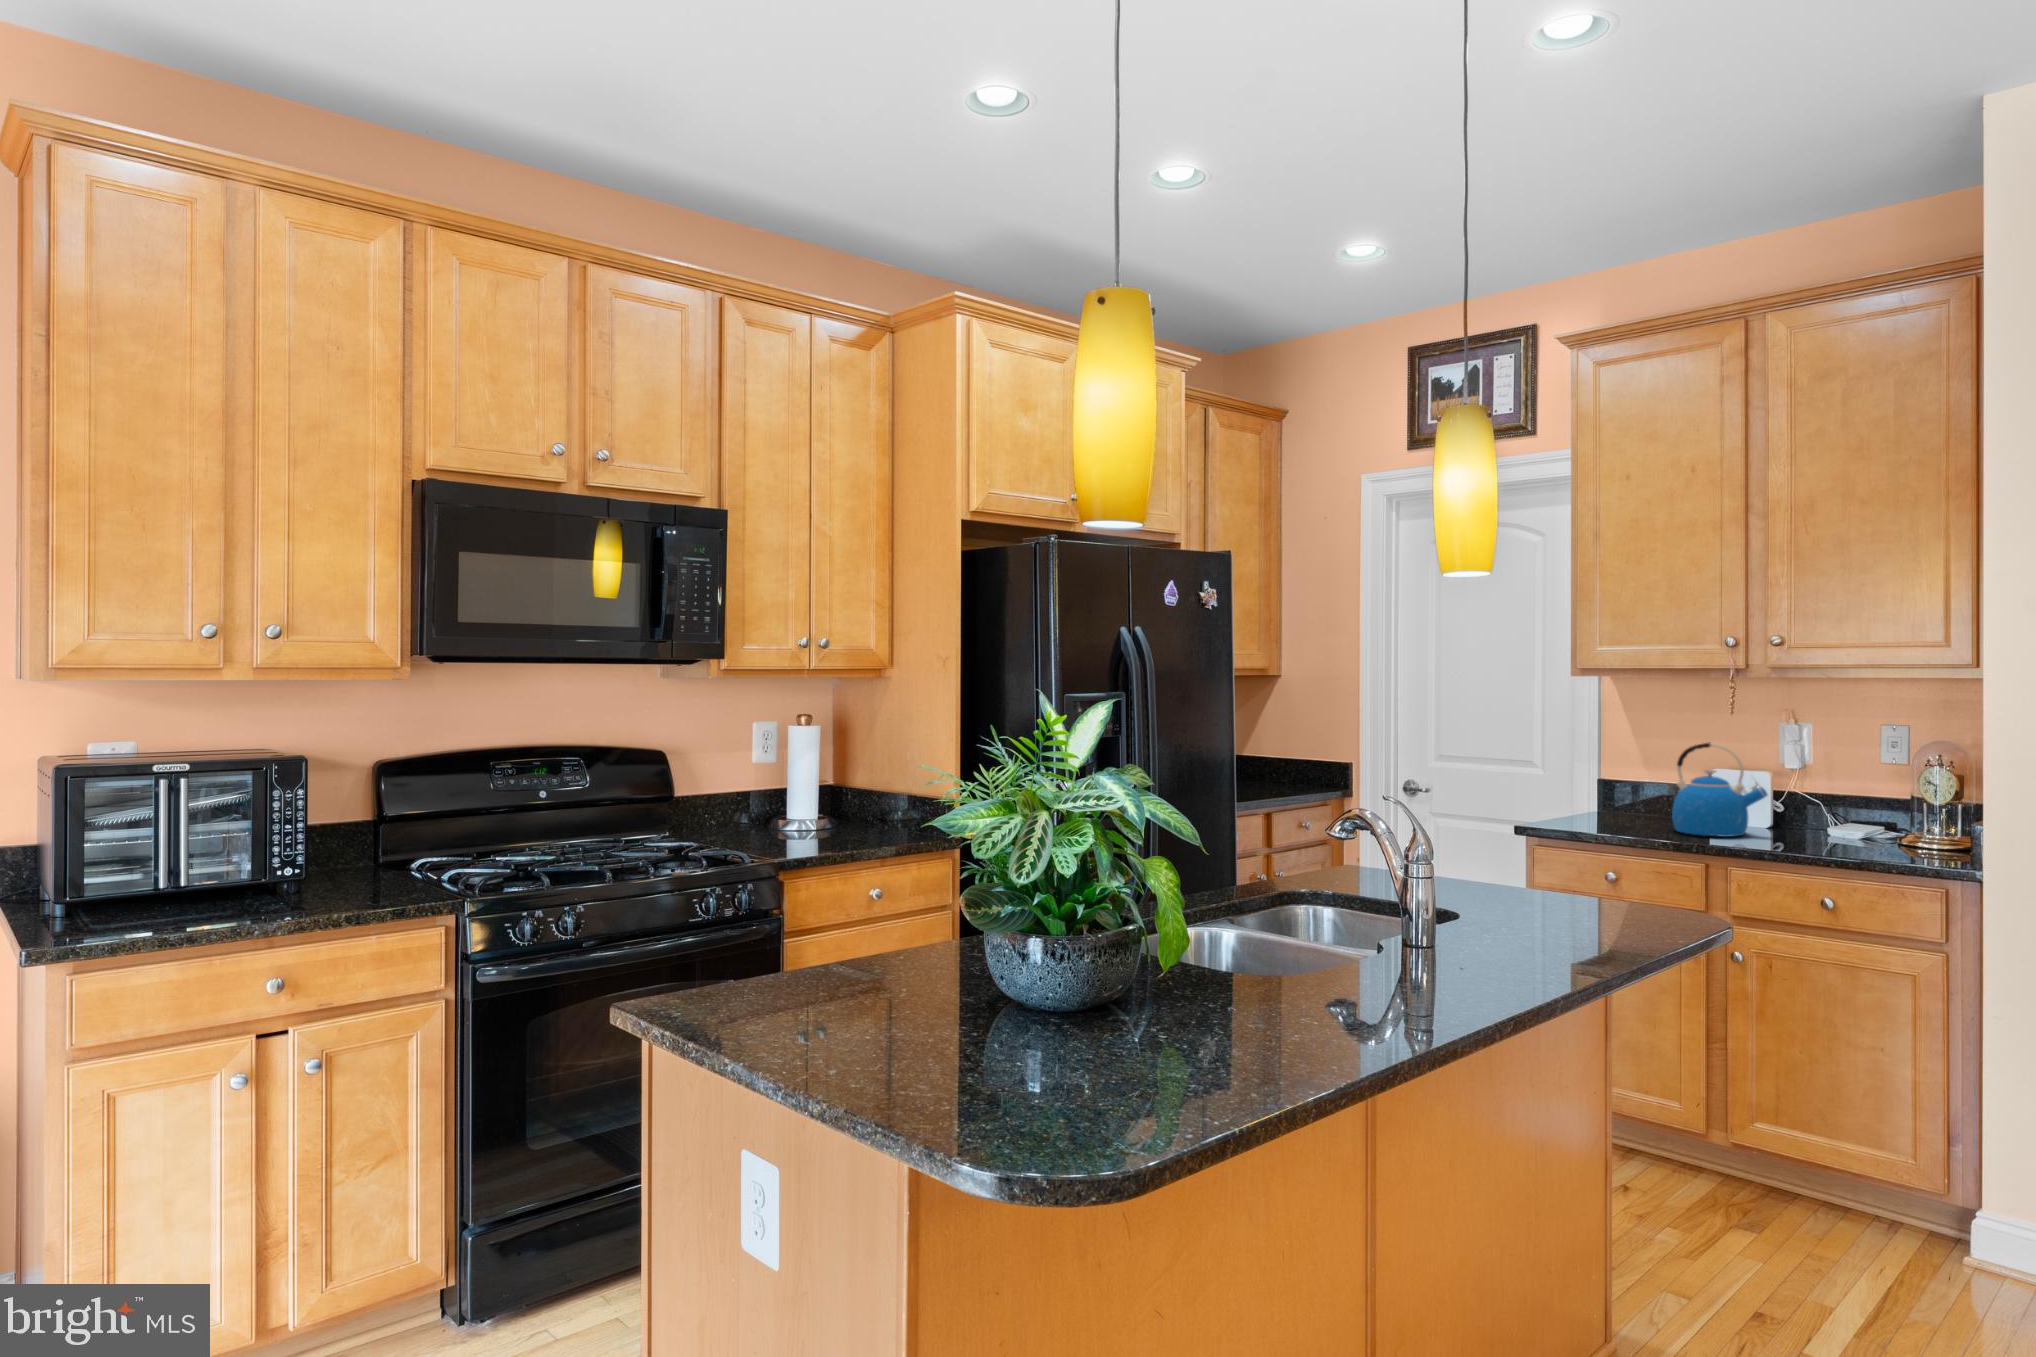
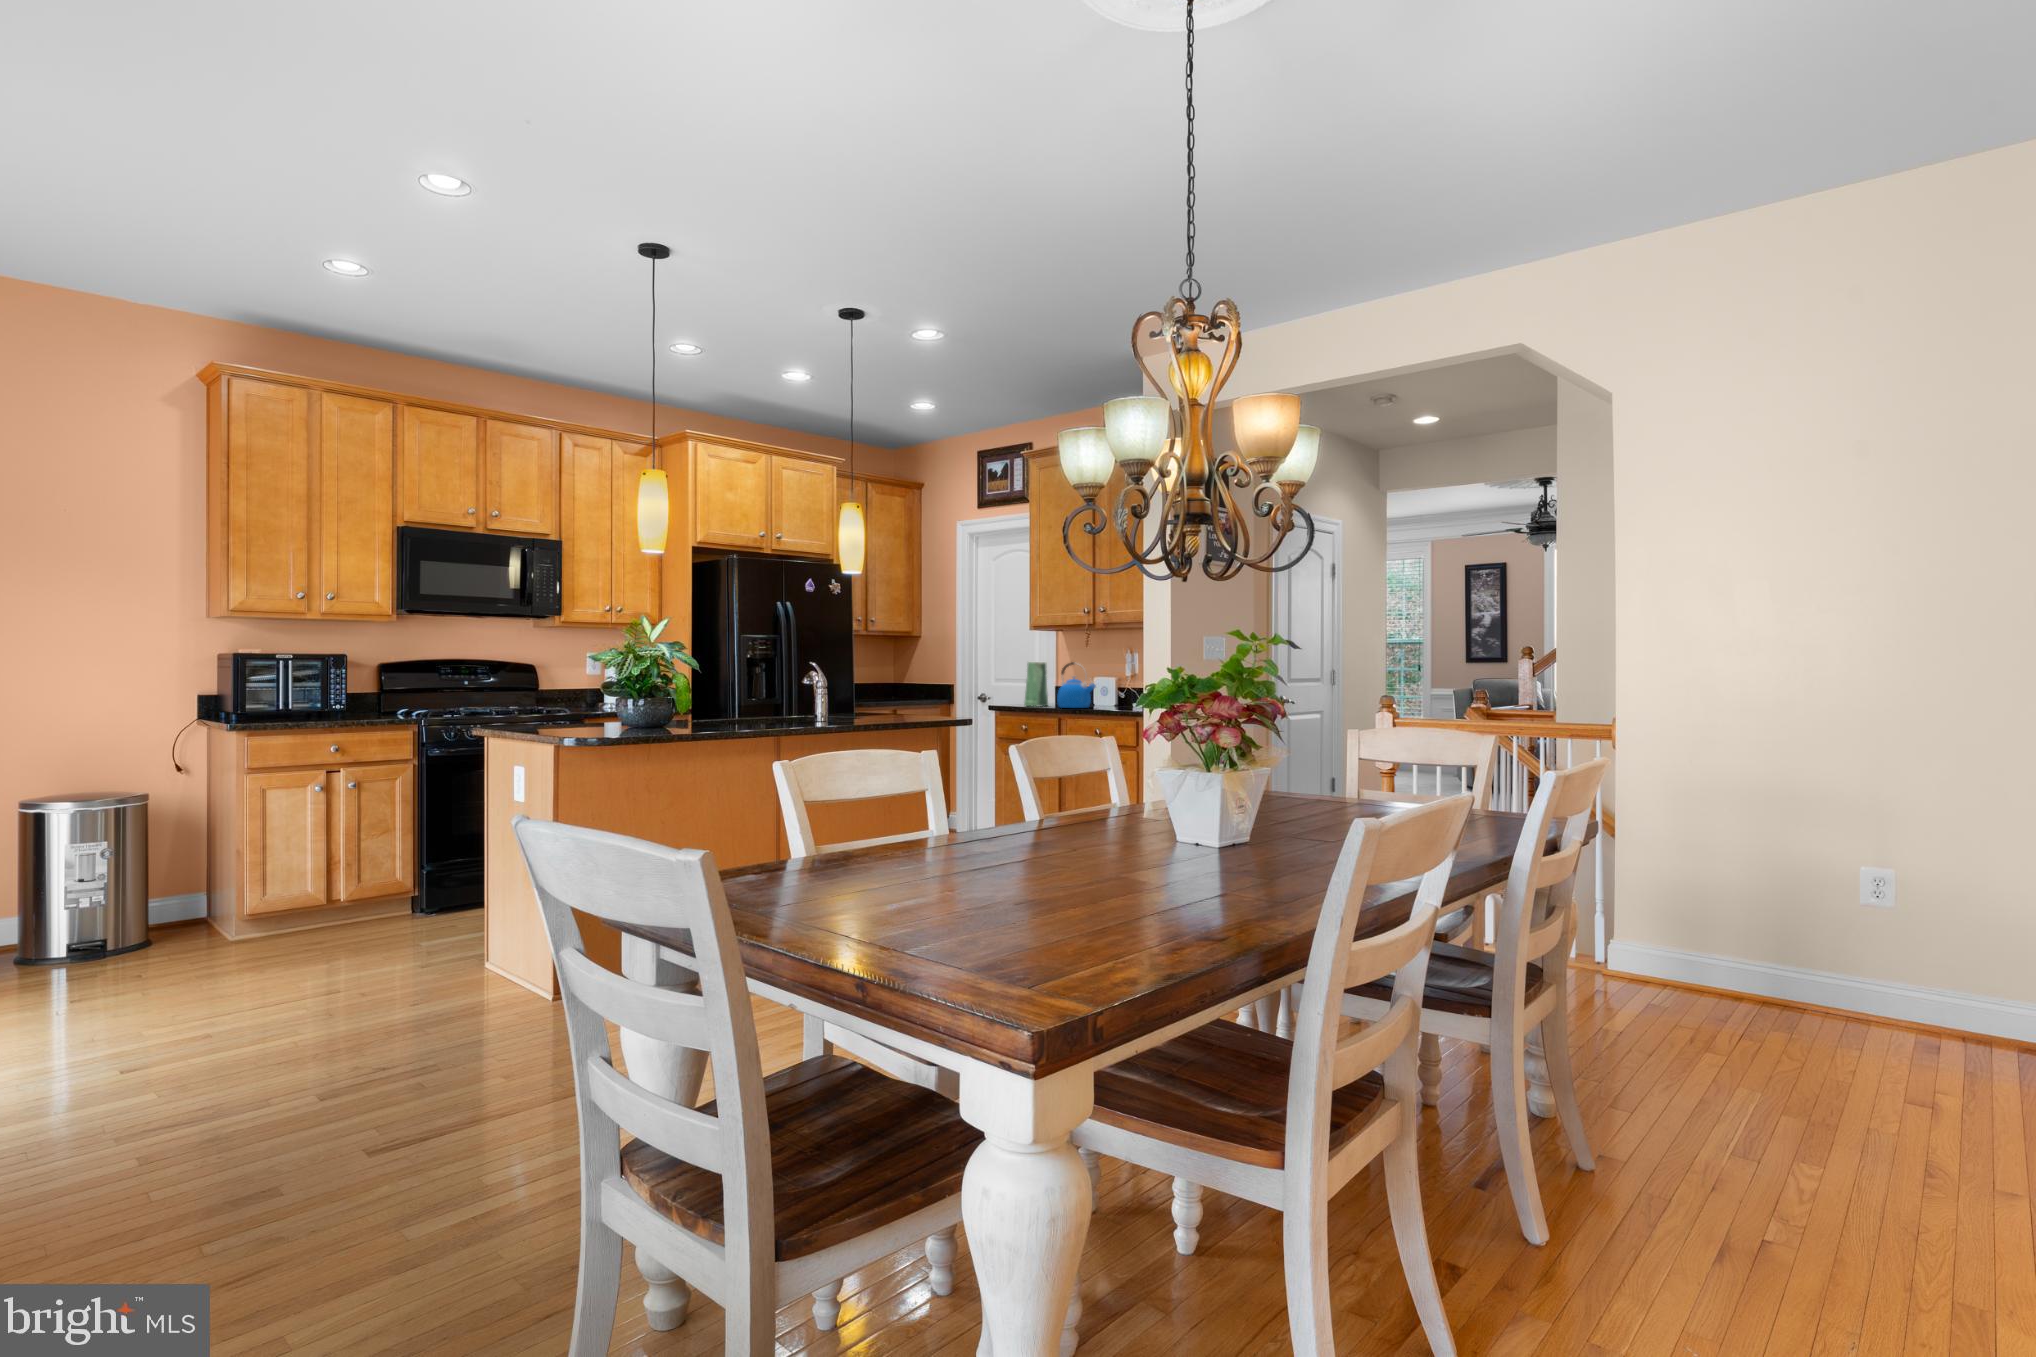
vase: none [1589,738,1637,828] -> present [1024,662,1048,706]

